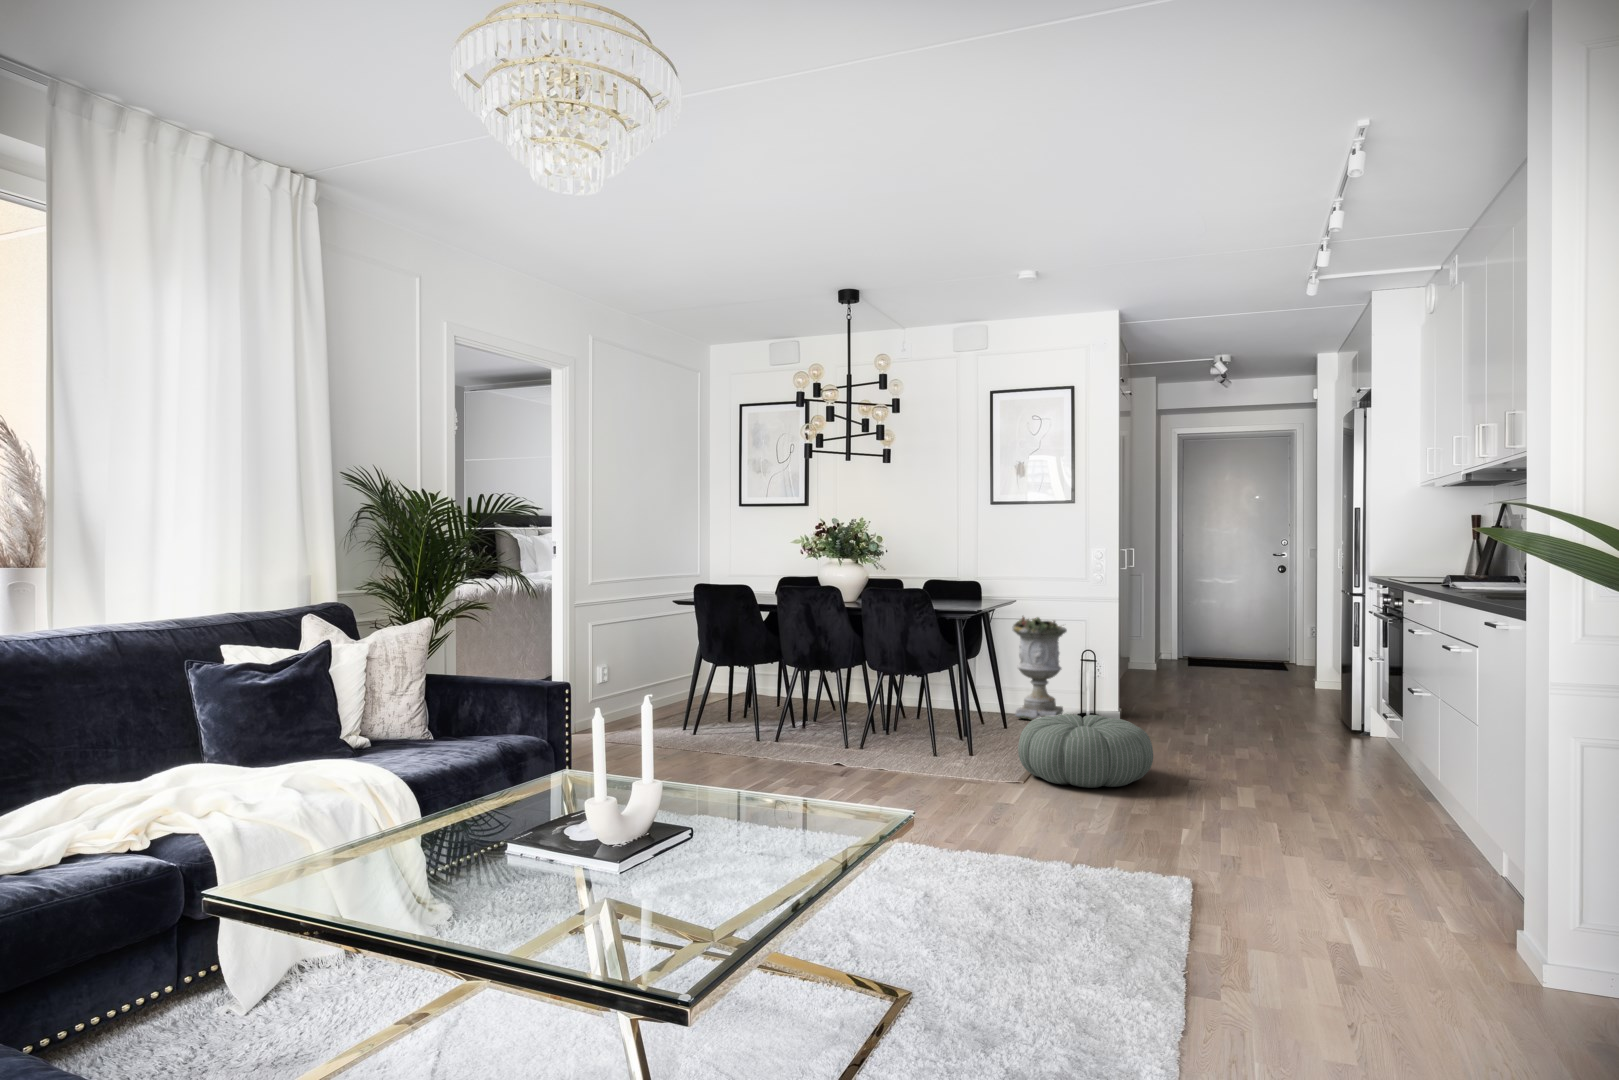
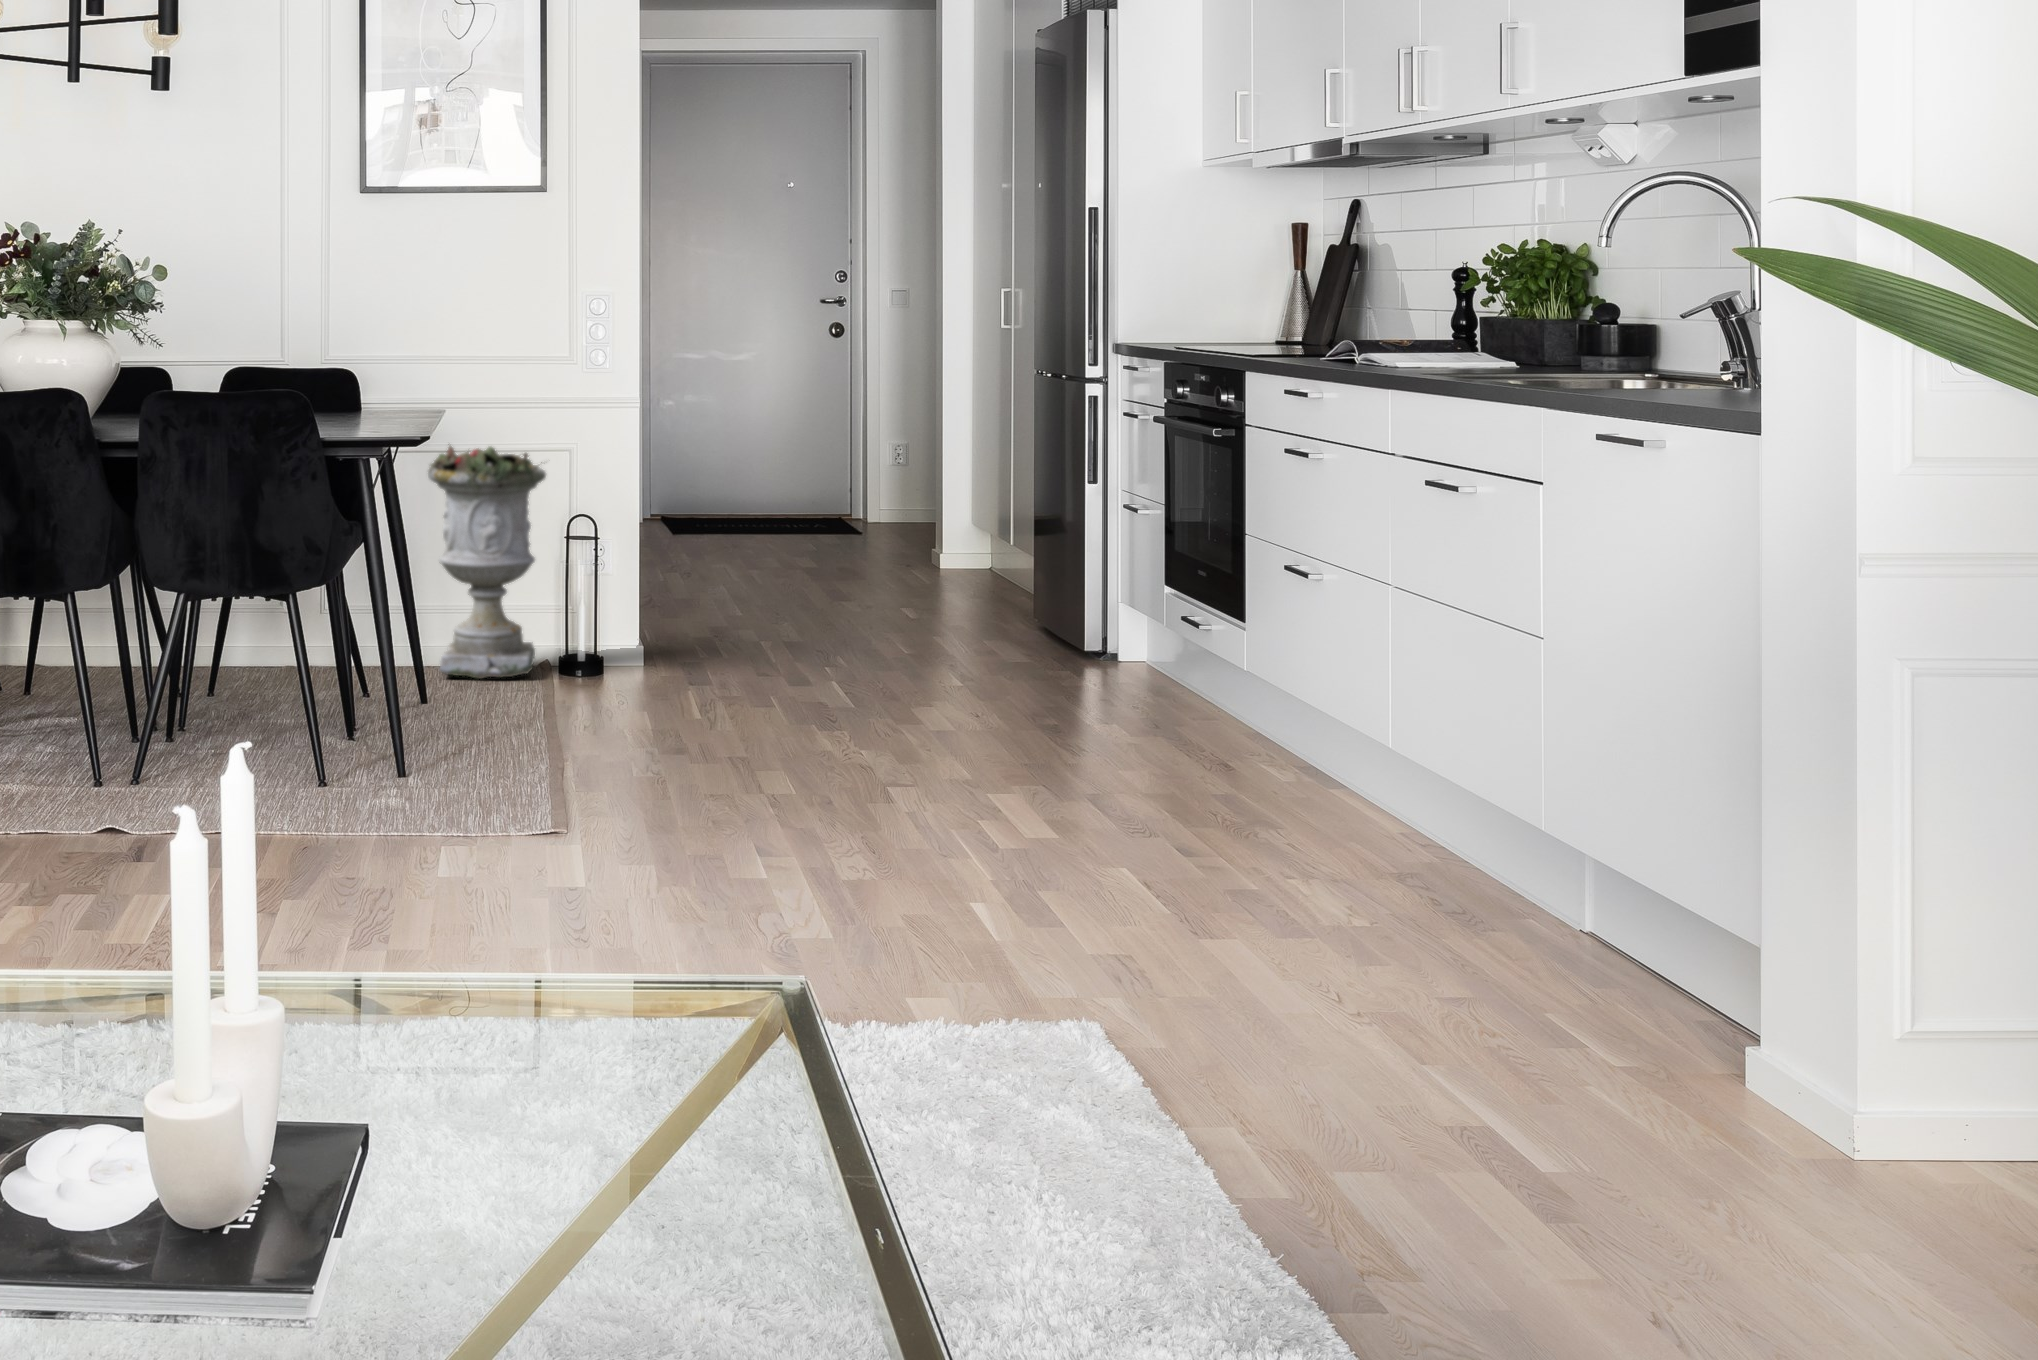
pouf: present [1018,714,1153,788] -> none [540,662,829,827]

